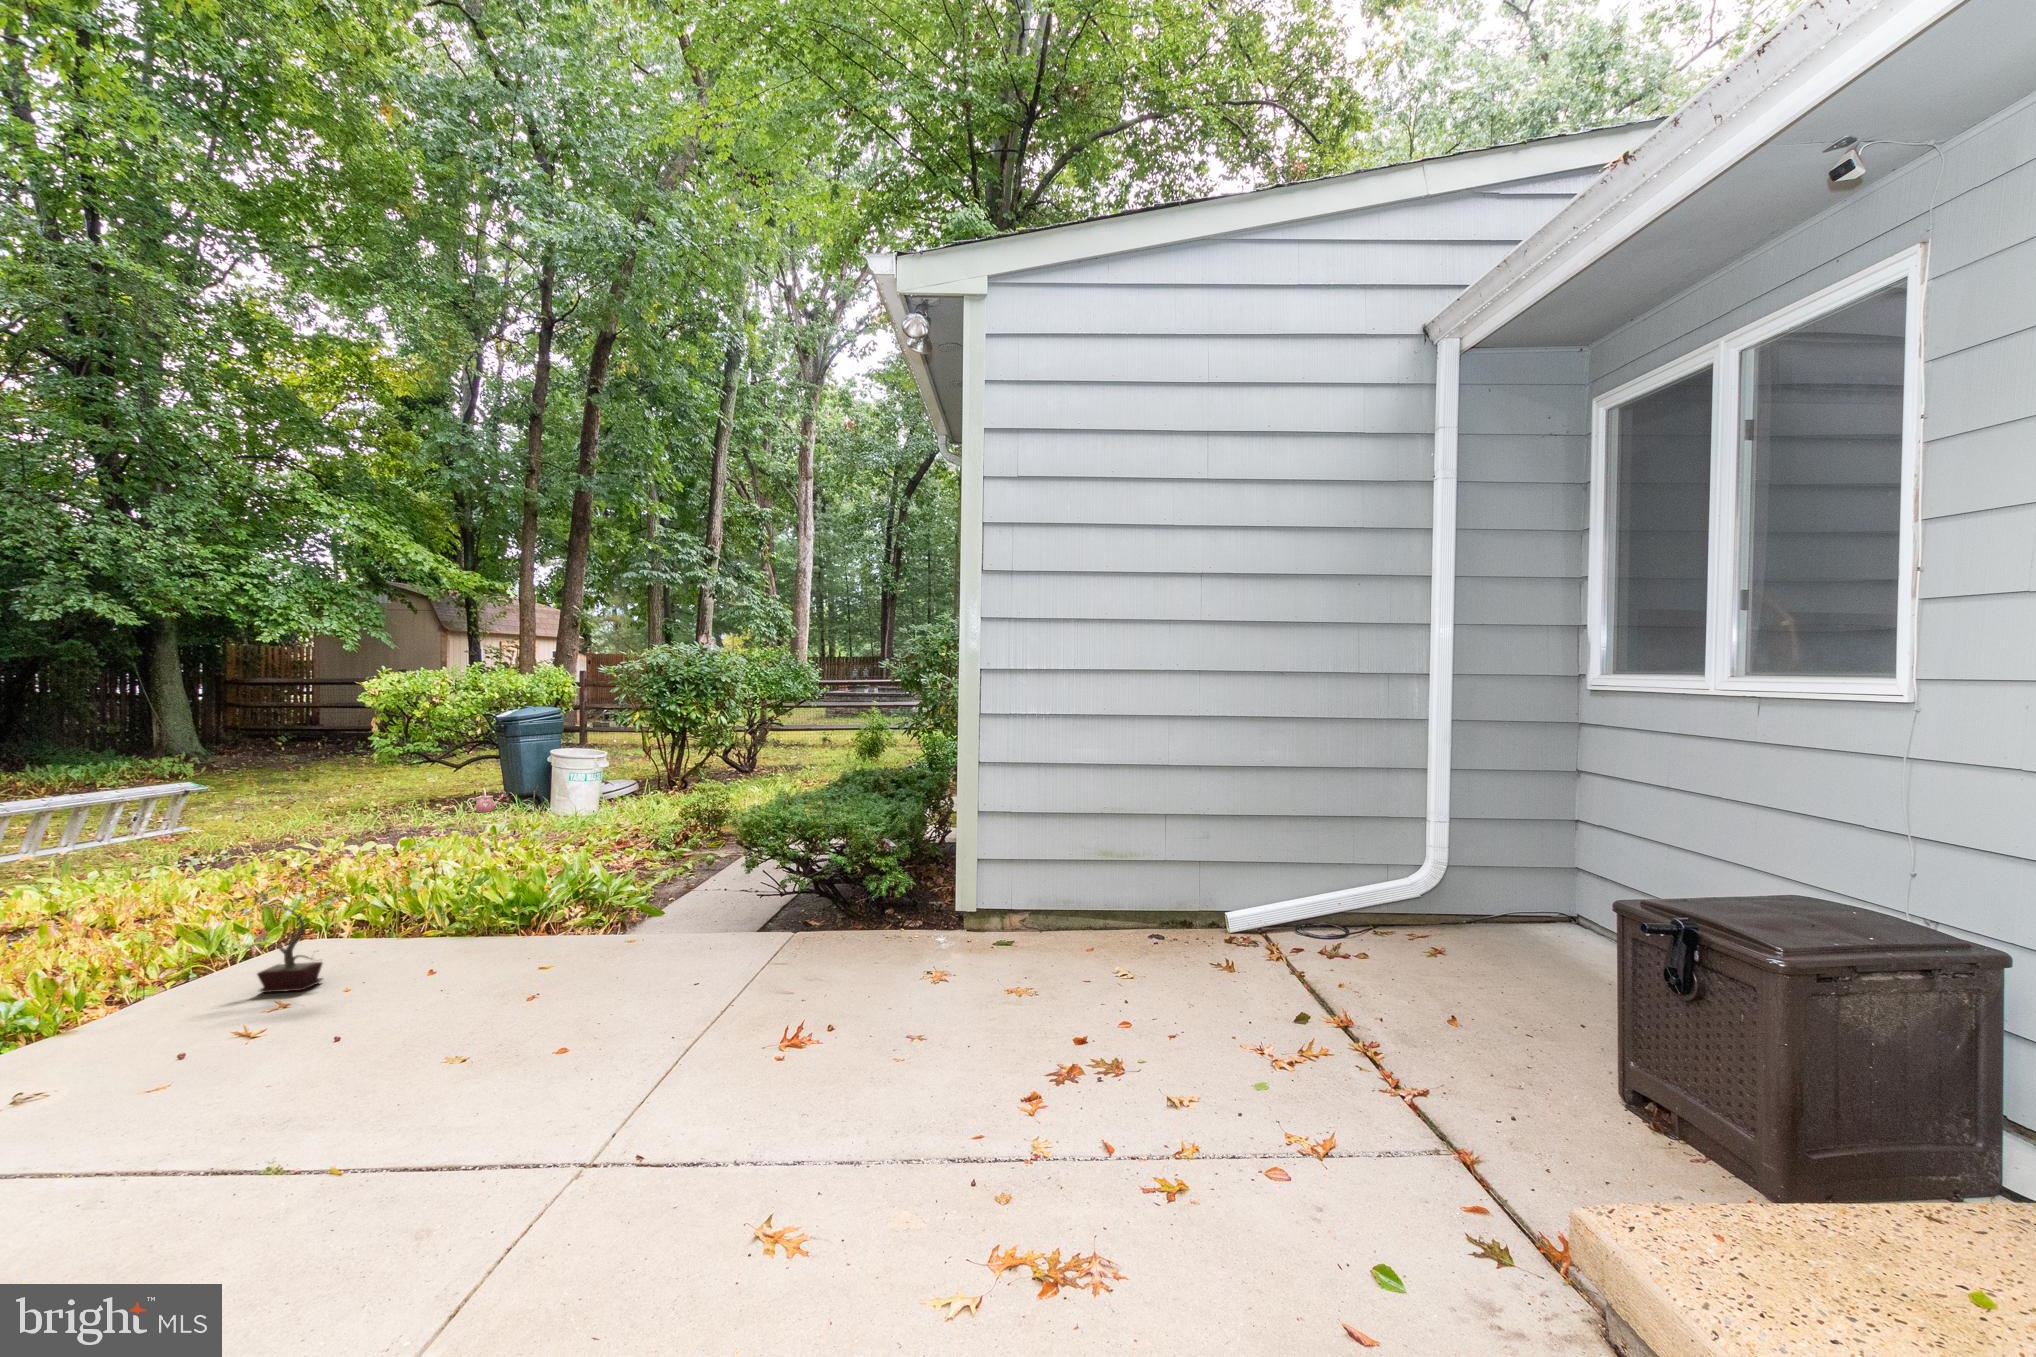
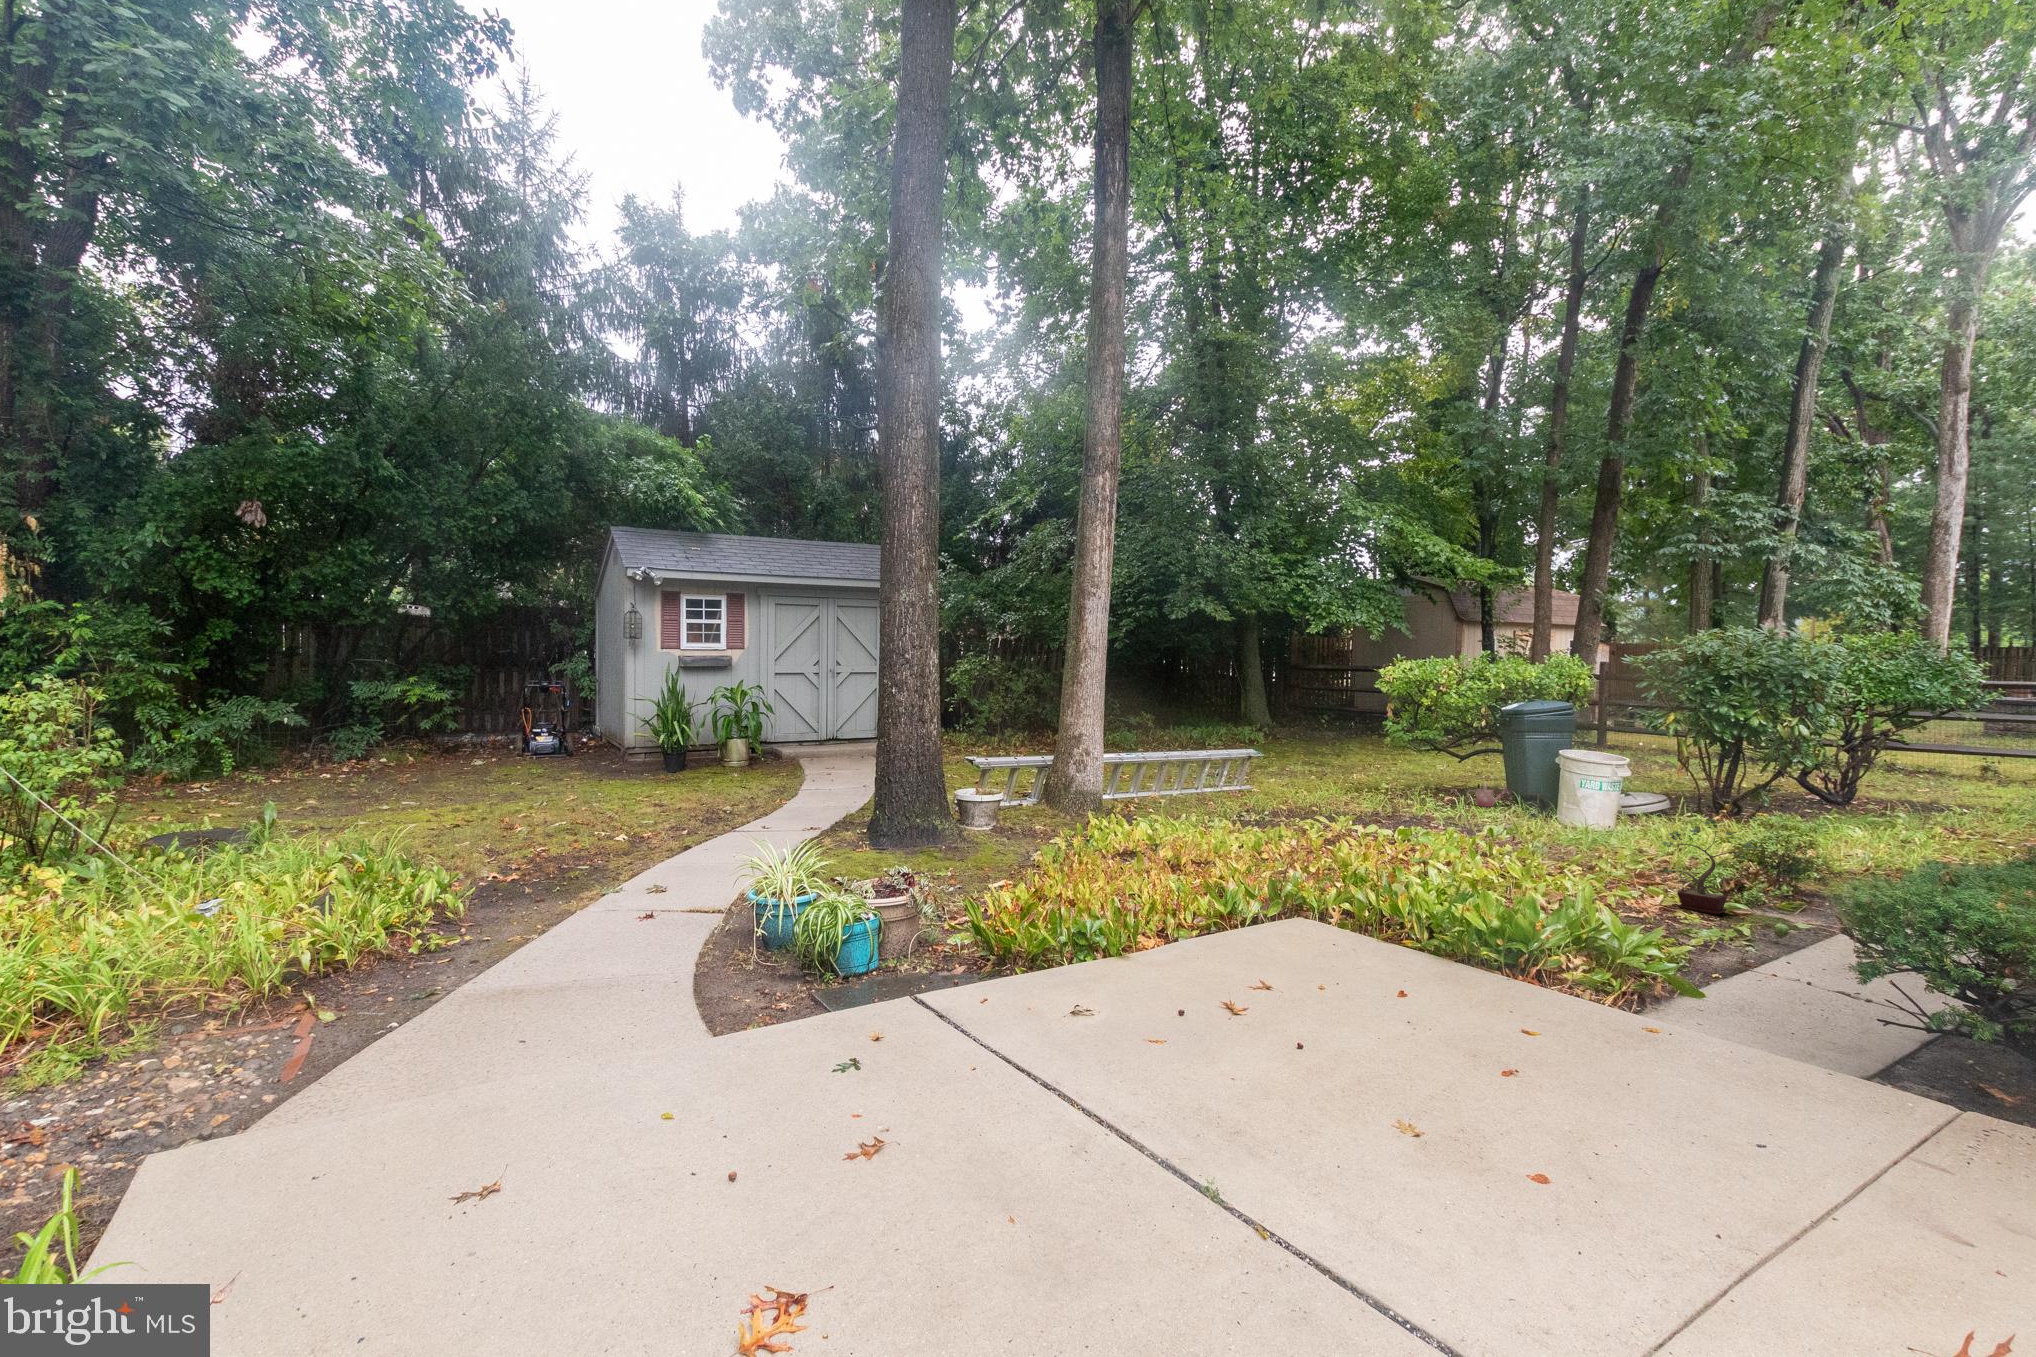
potted plant: present [240,868,346,993] -> present [1662,818,1763,915]

